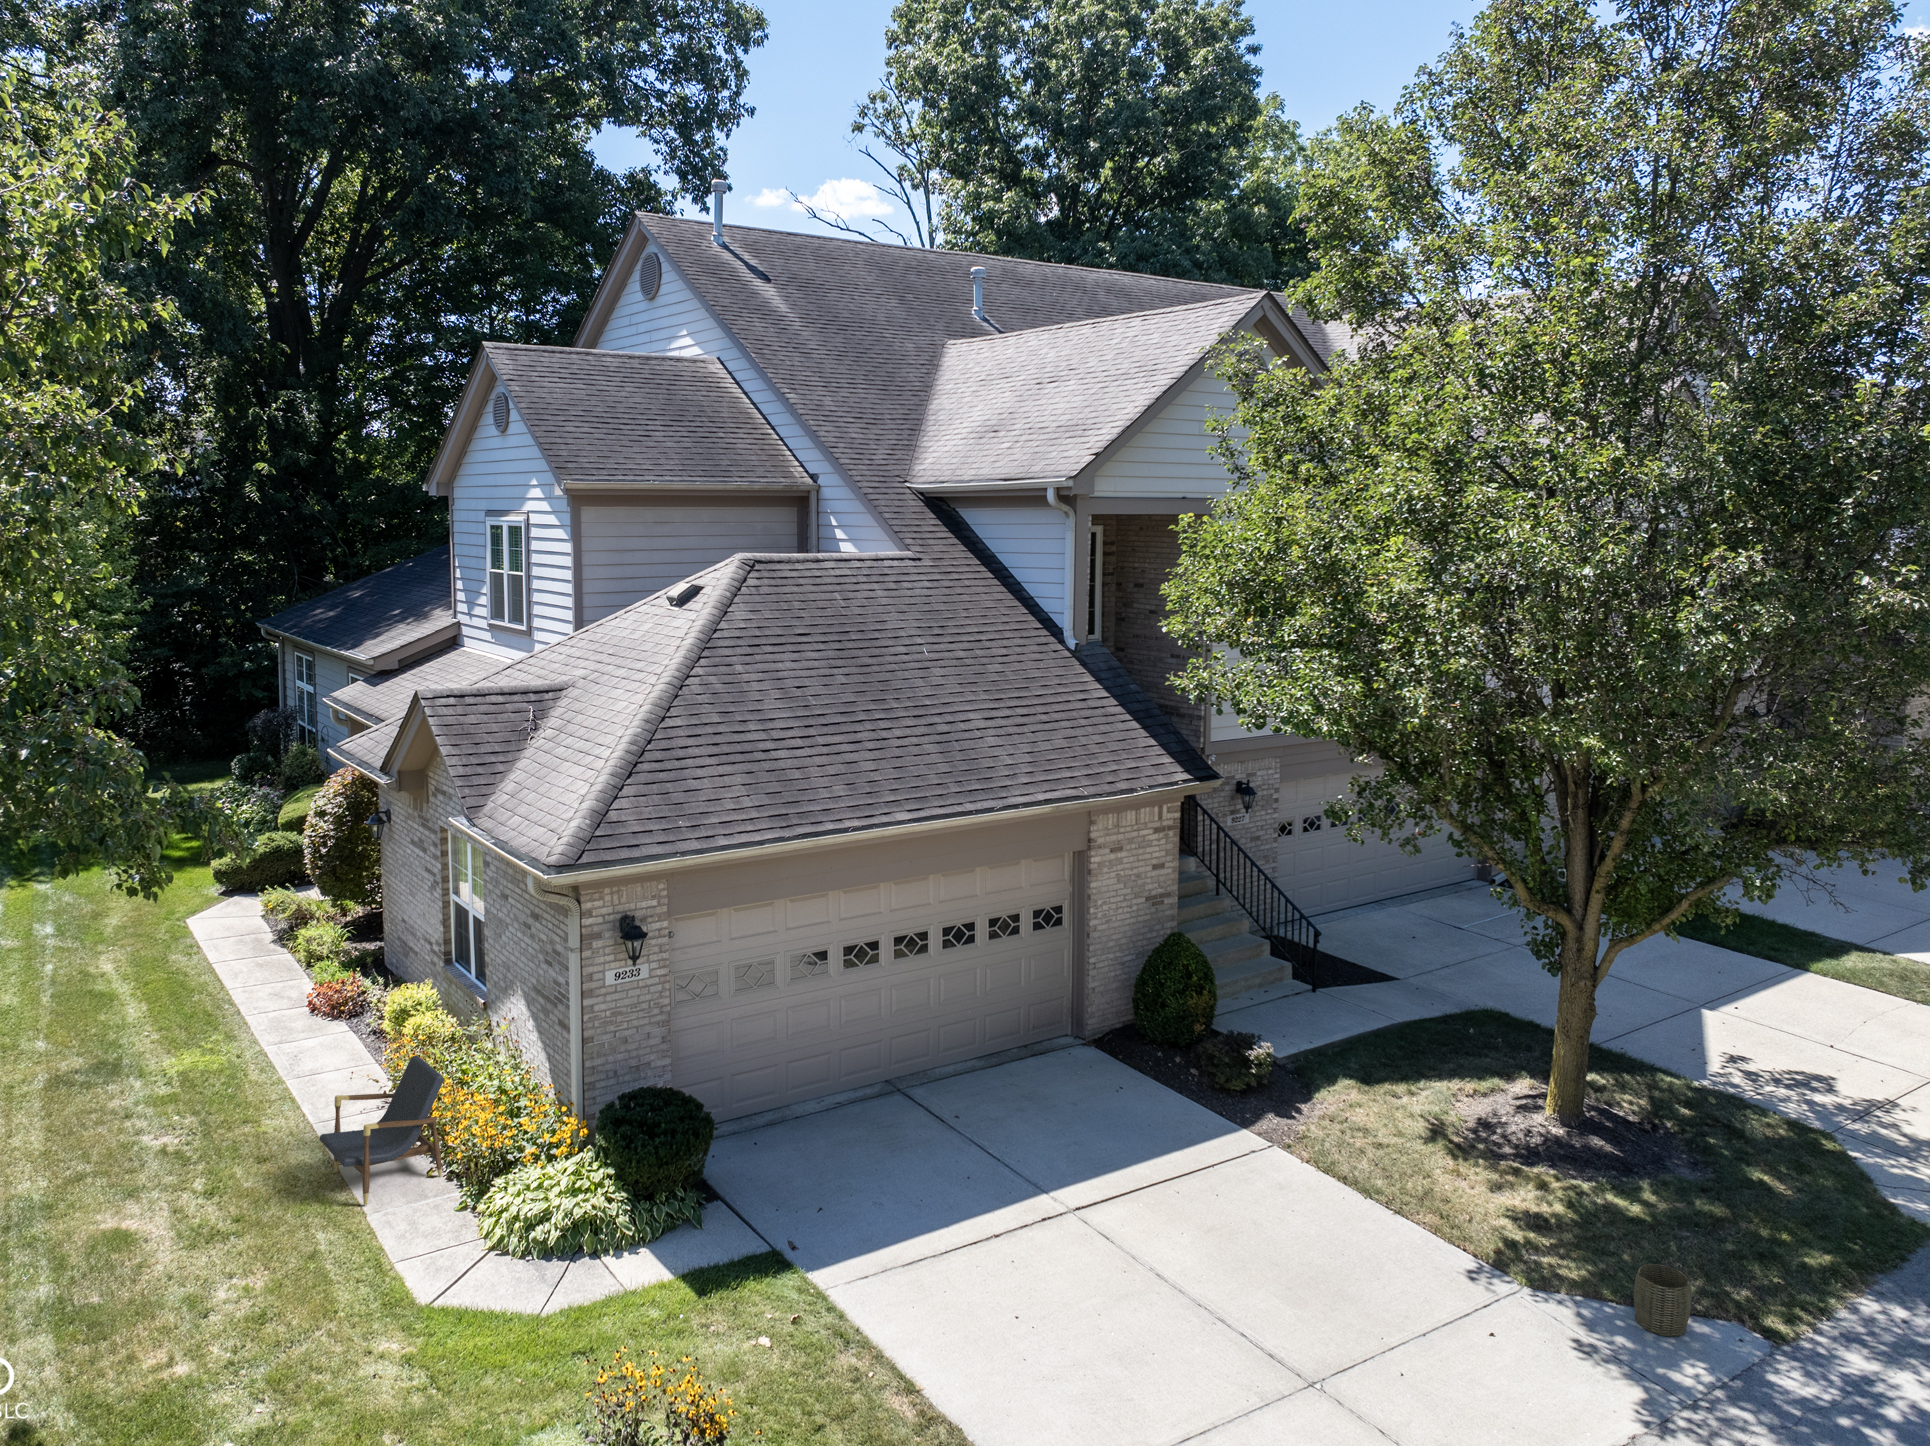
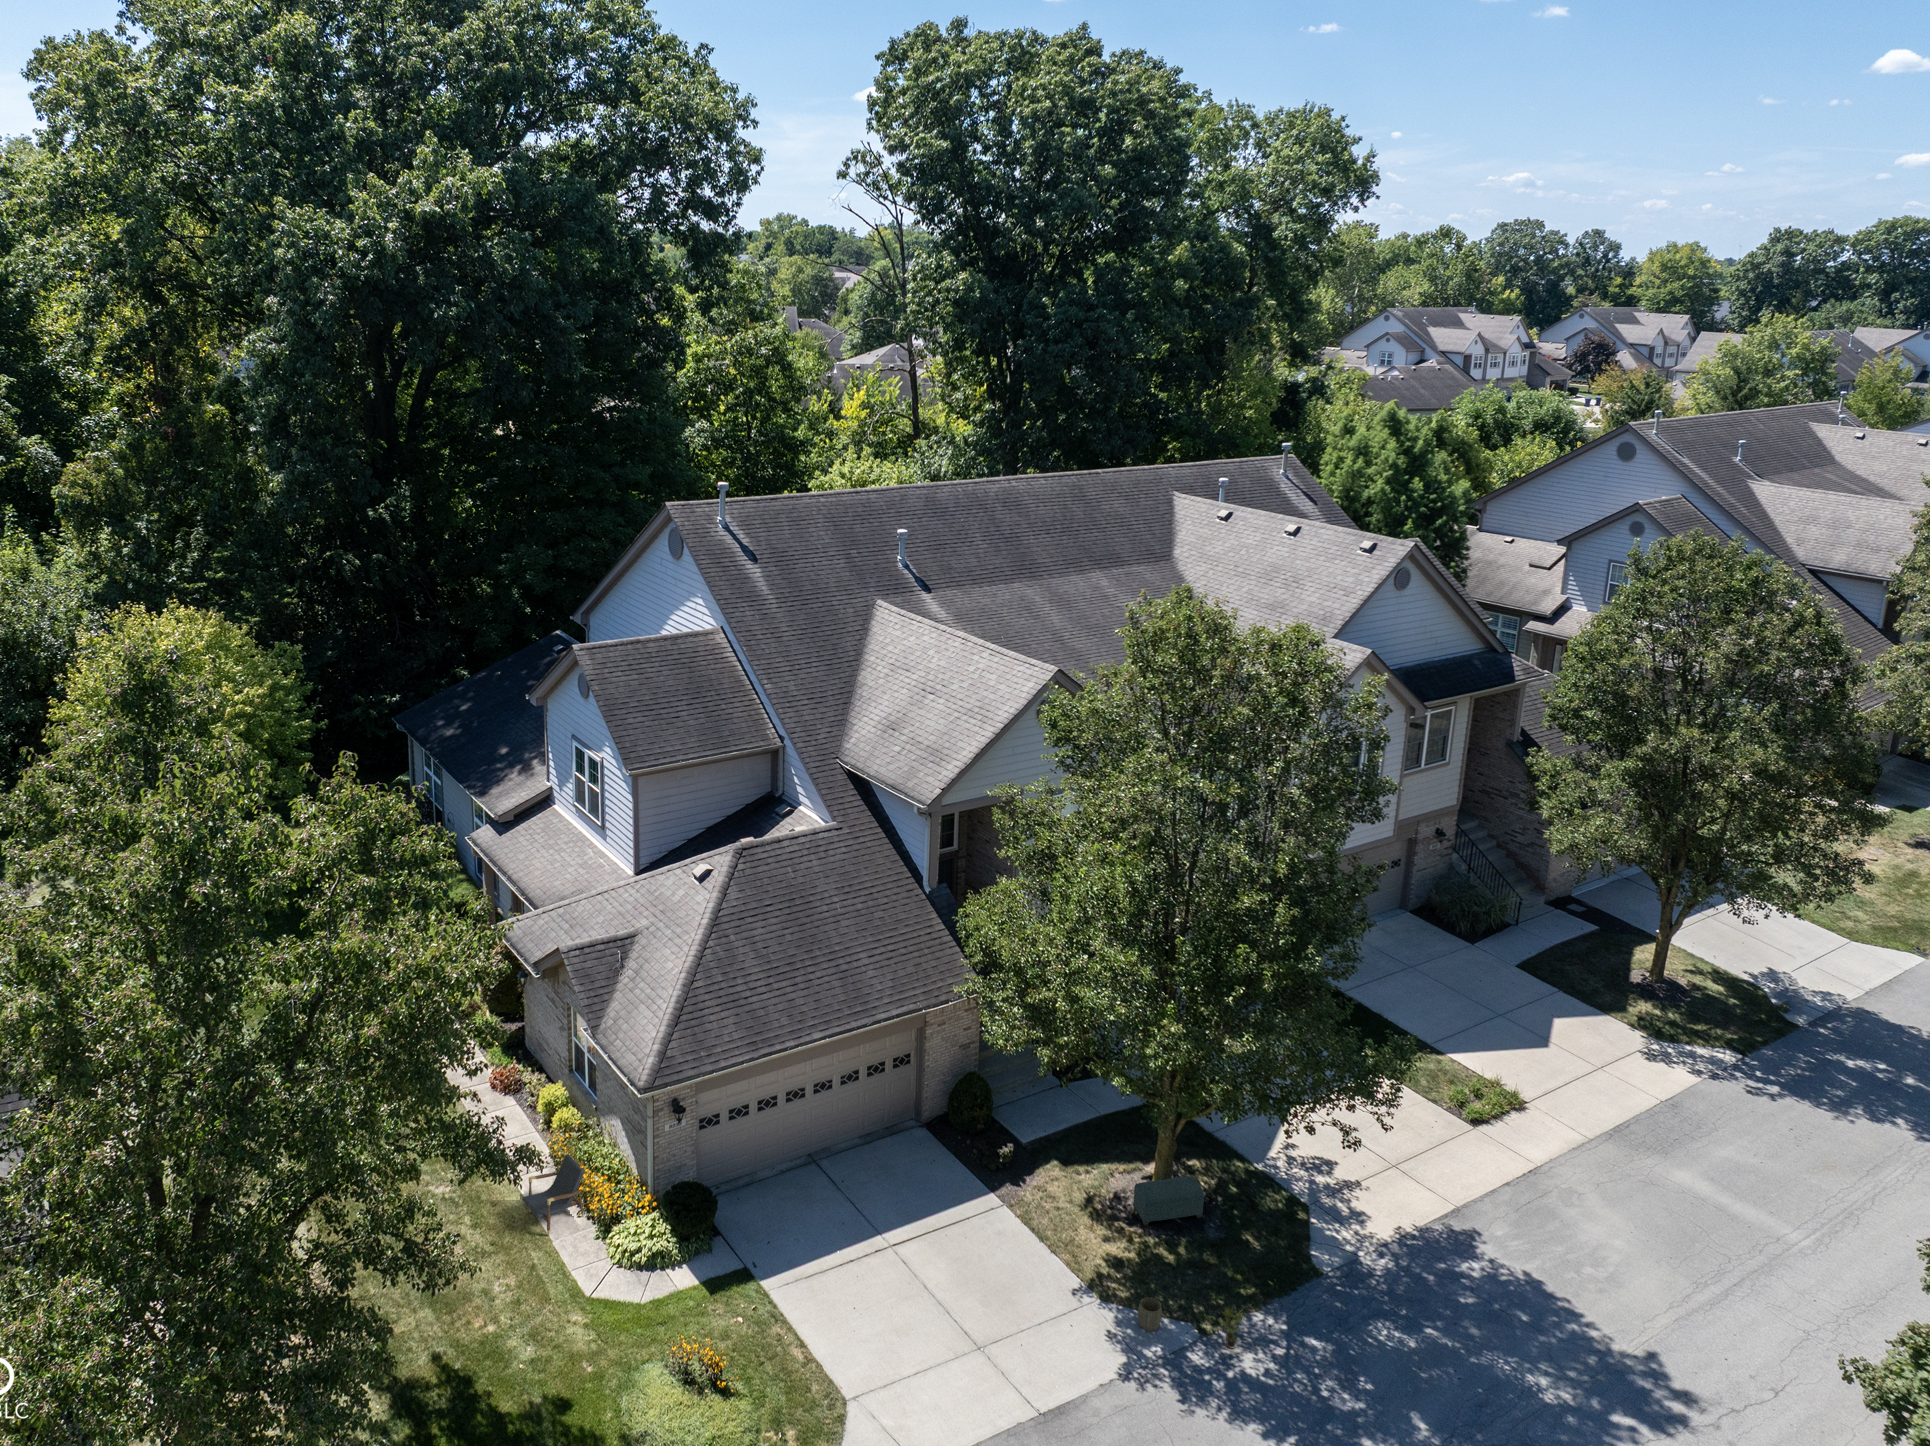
bench: none [1523,1078,1670,1167] -> present [1133,1176,1204,1225]
potted plant: none [1840,1259,1898,1364] -> present [1222,1309,1243,1349]

